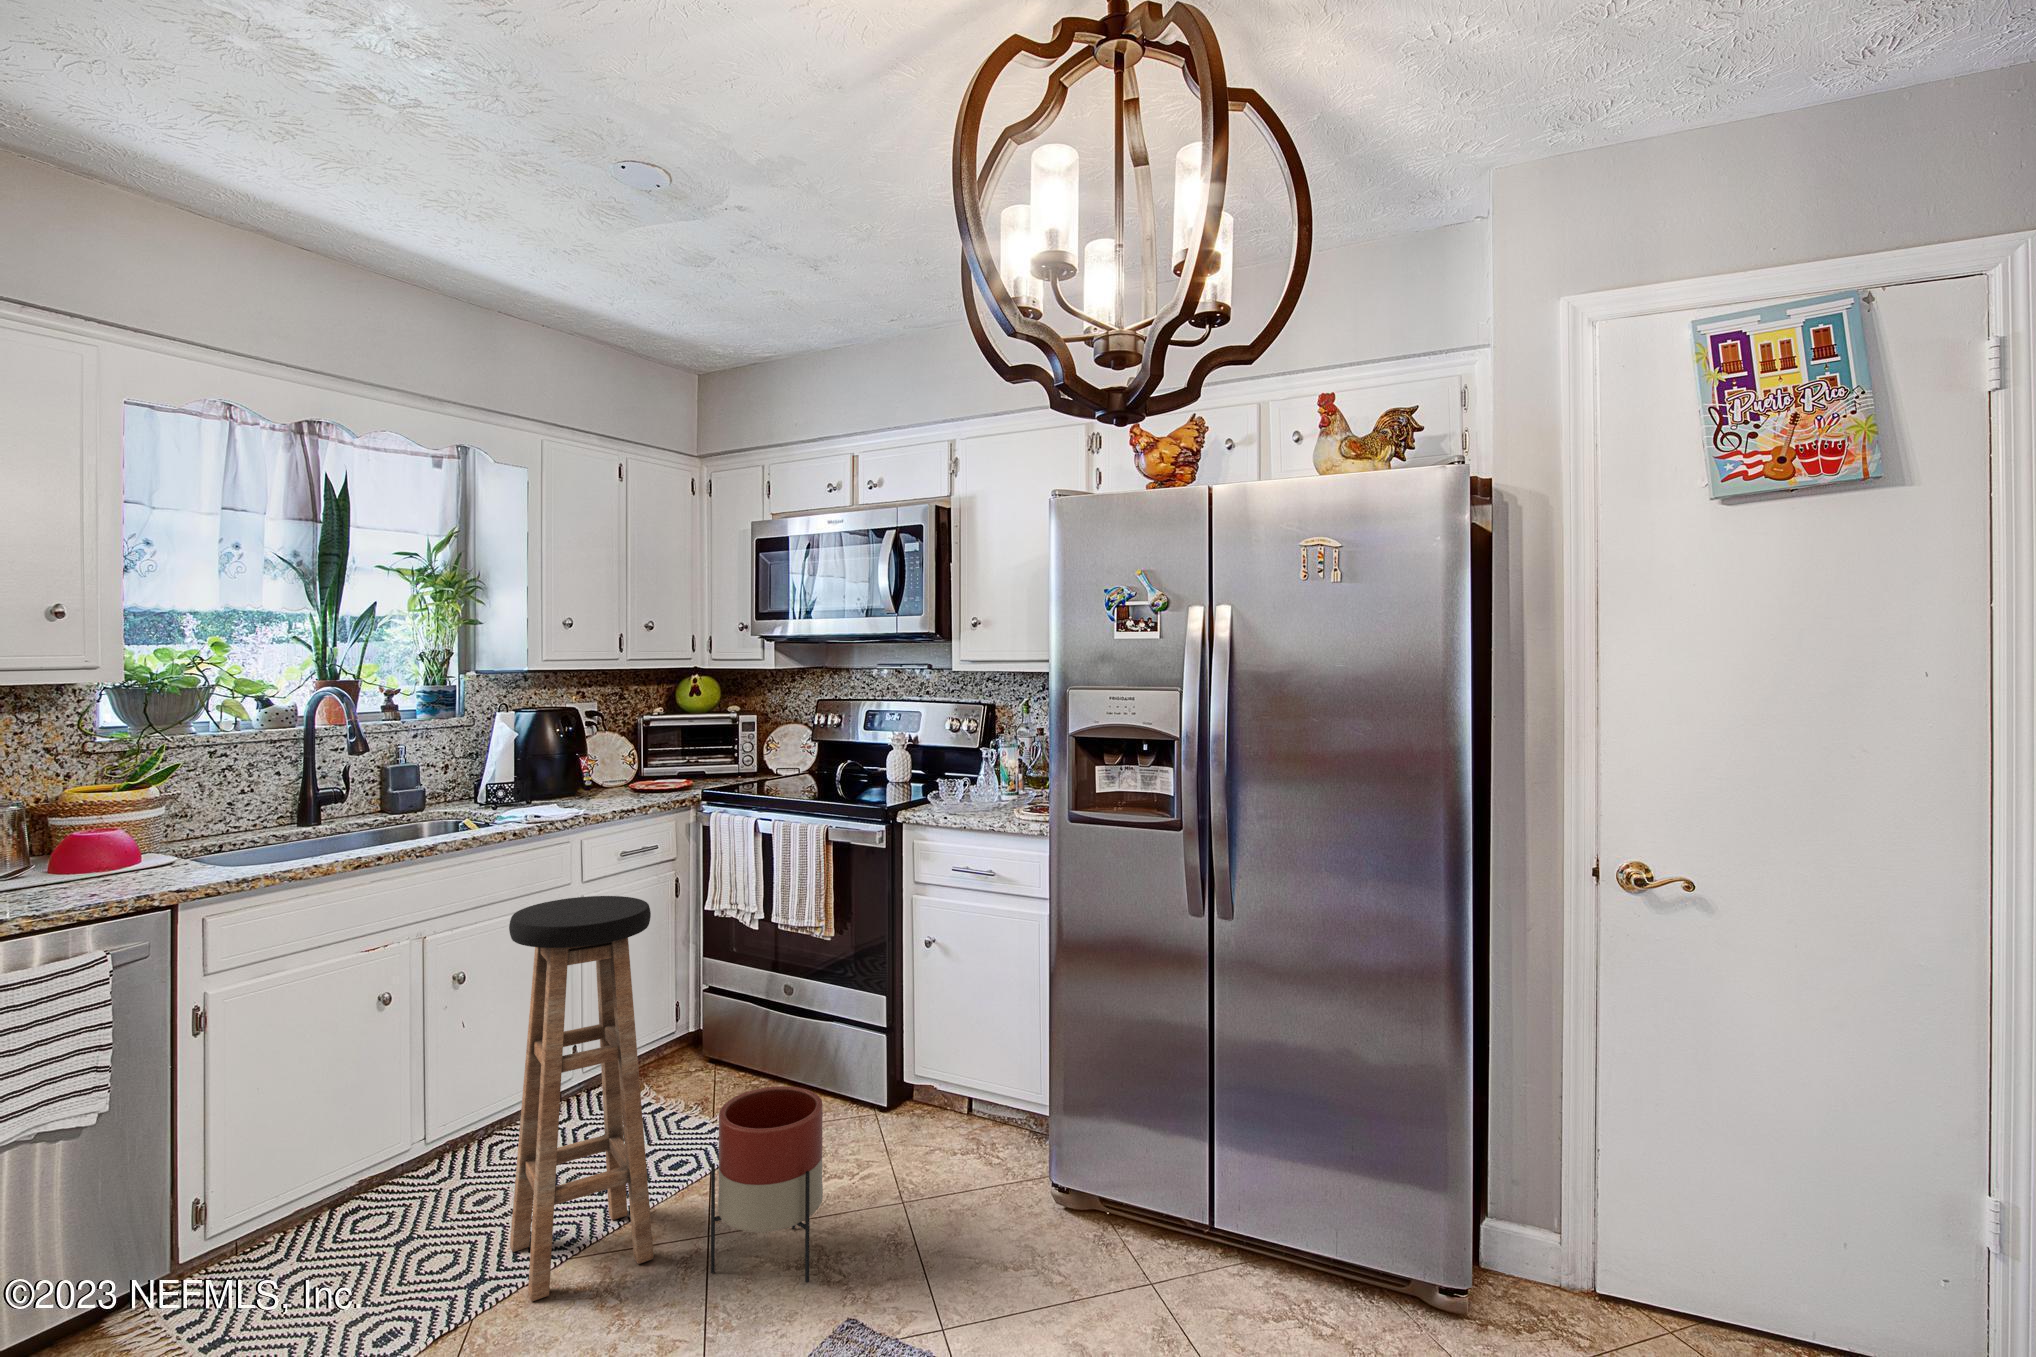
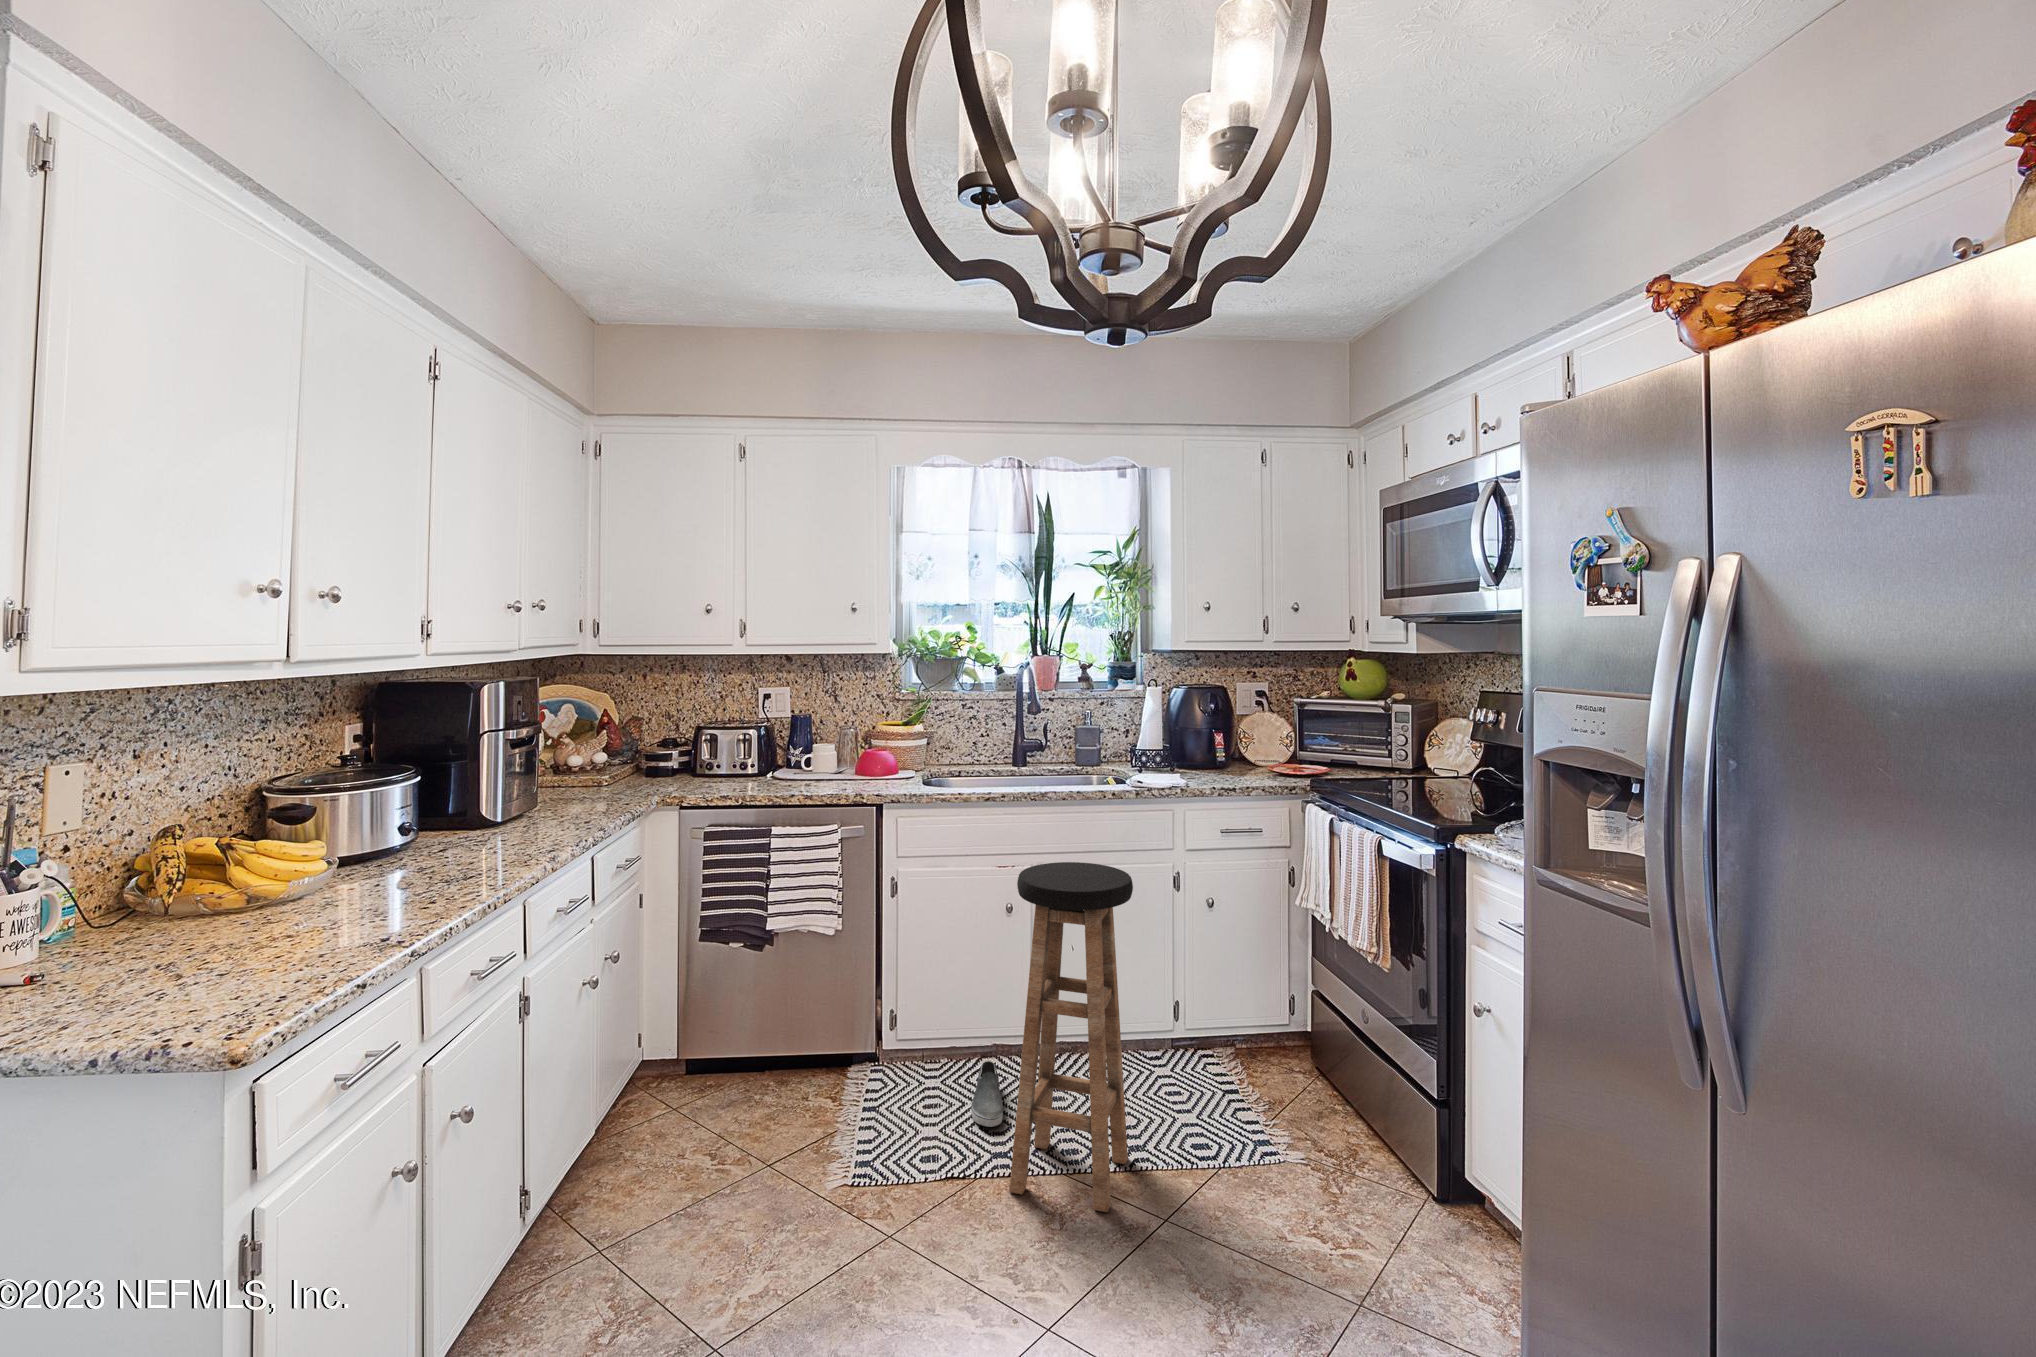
planter: present [711,1086,823,1282] -> none [1134,1097,1245,1318]
shoe: none [371,1196,448,1268] -> present [971,1061,1003,1127]

